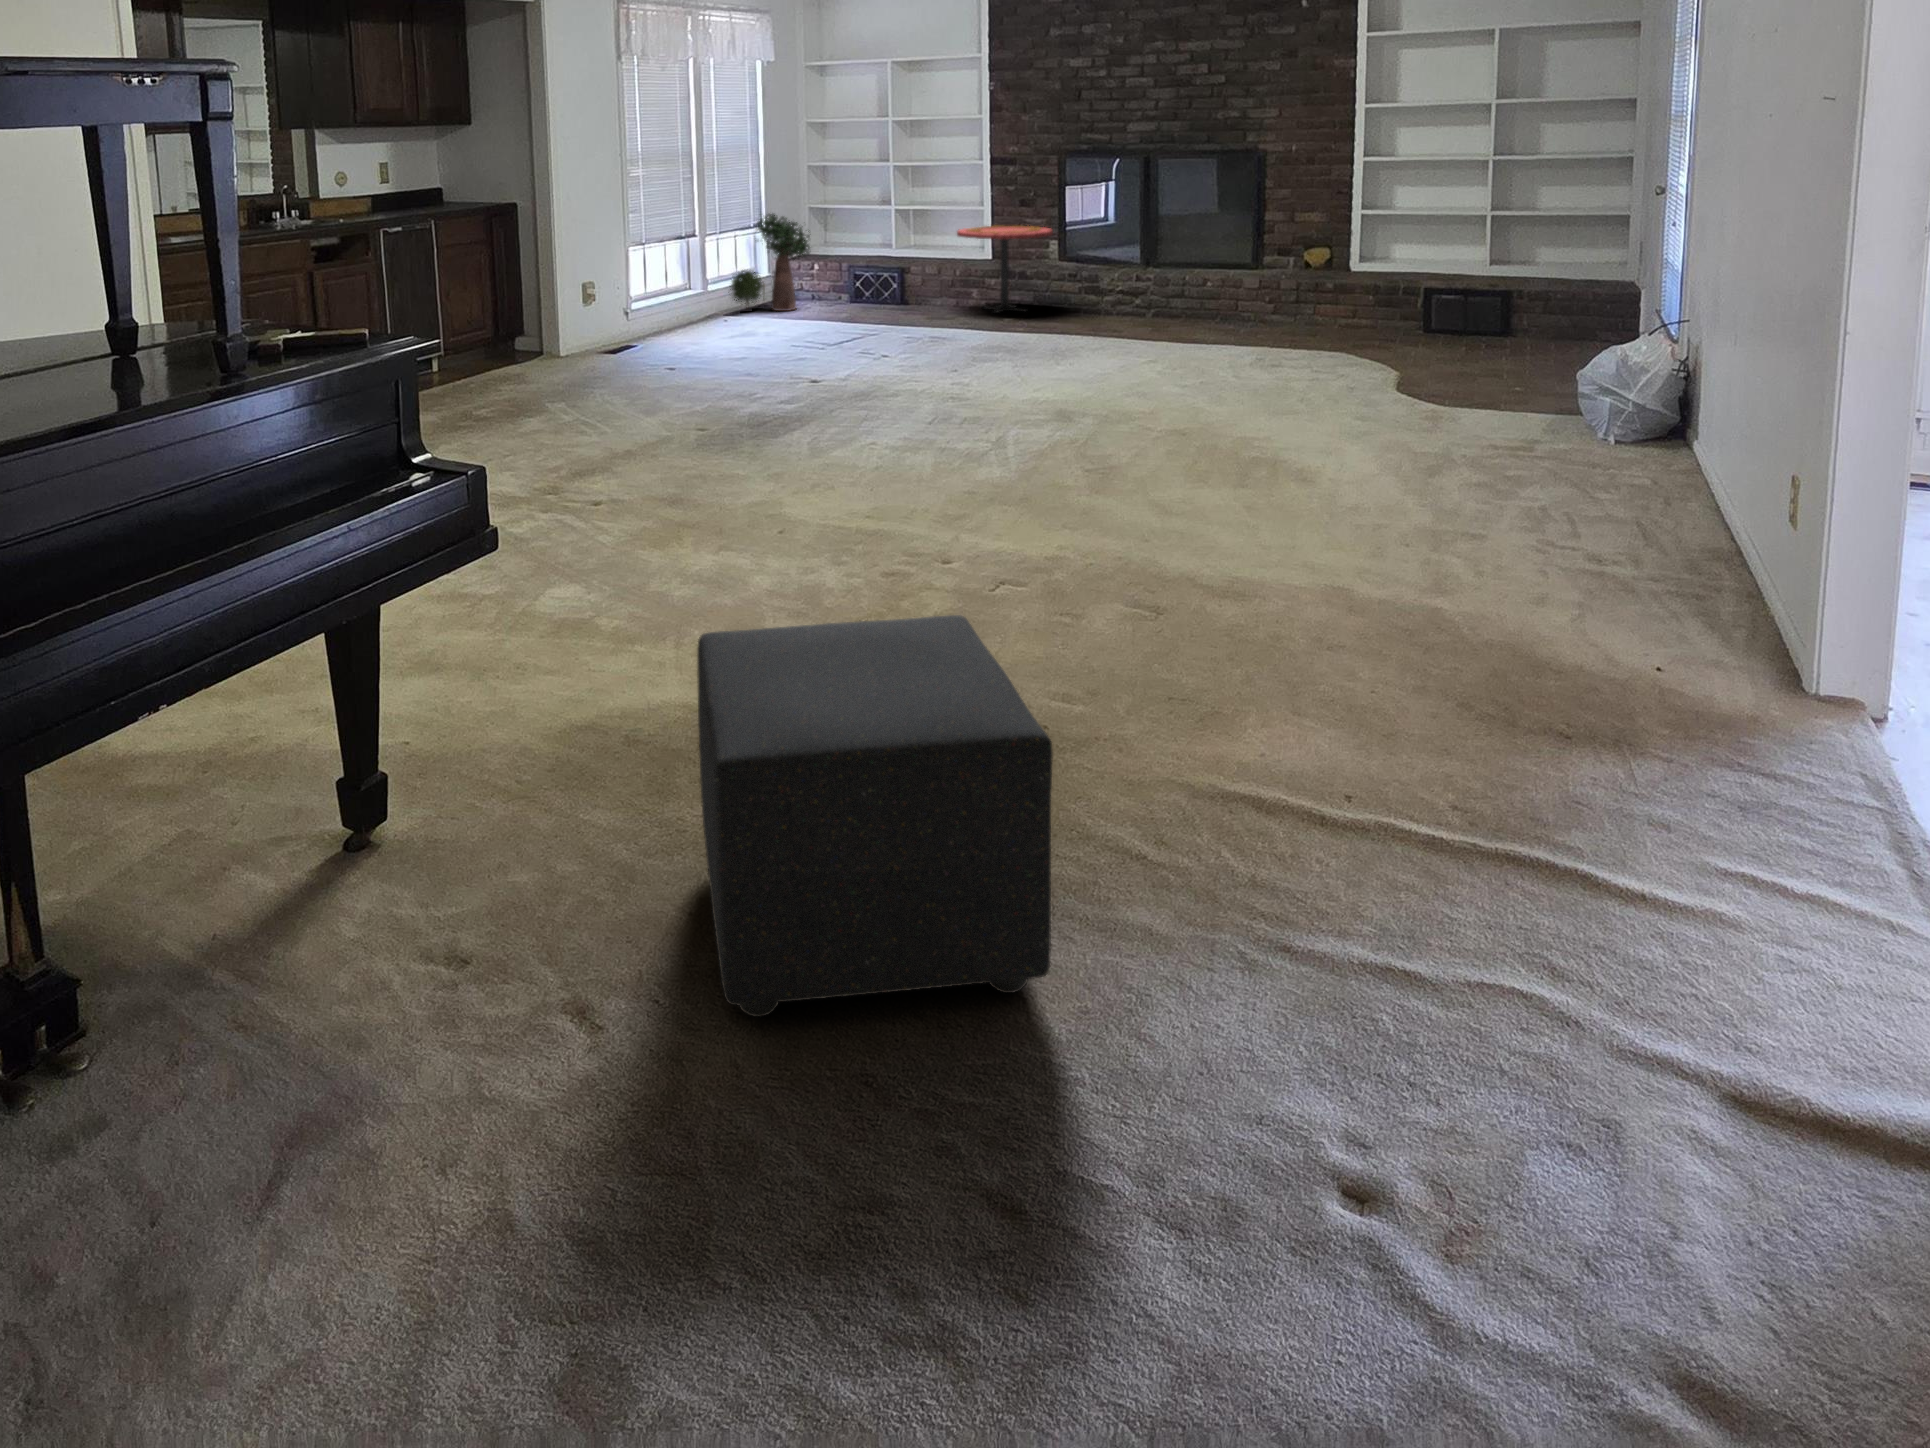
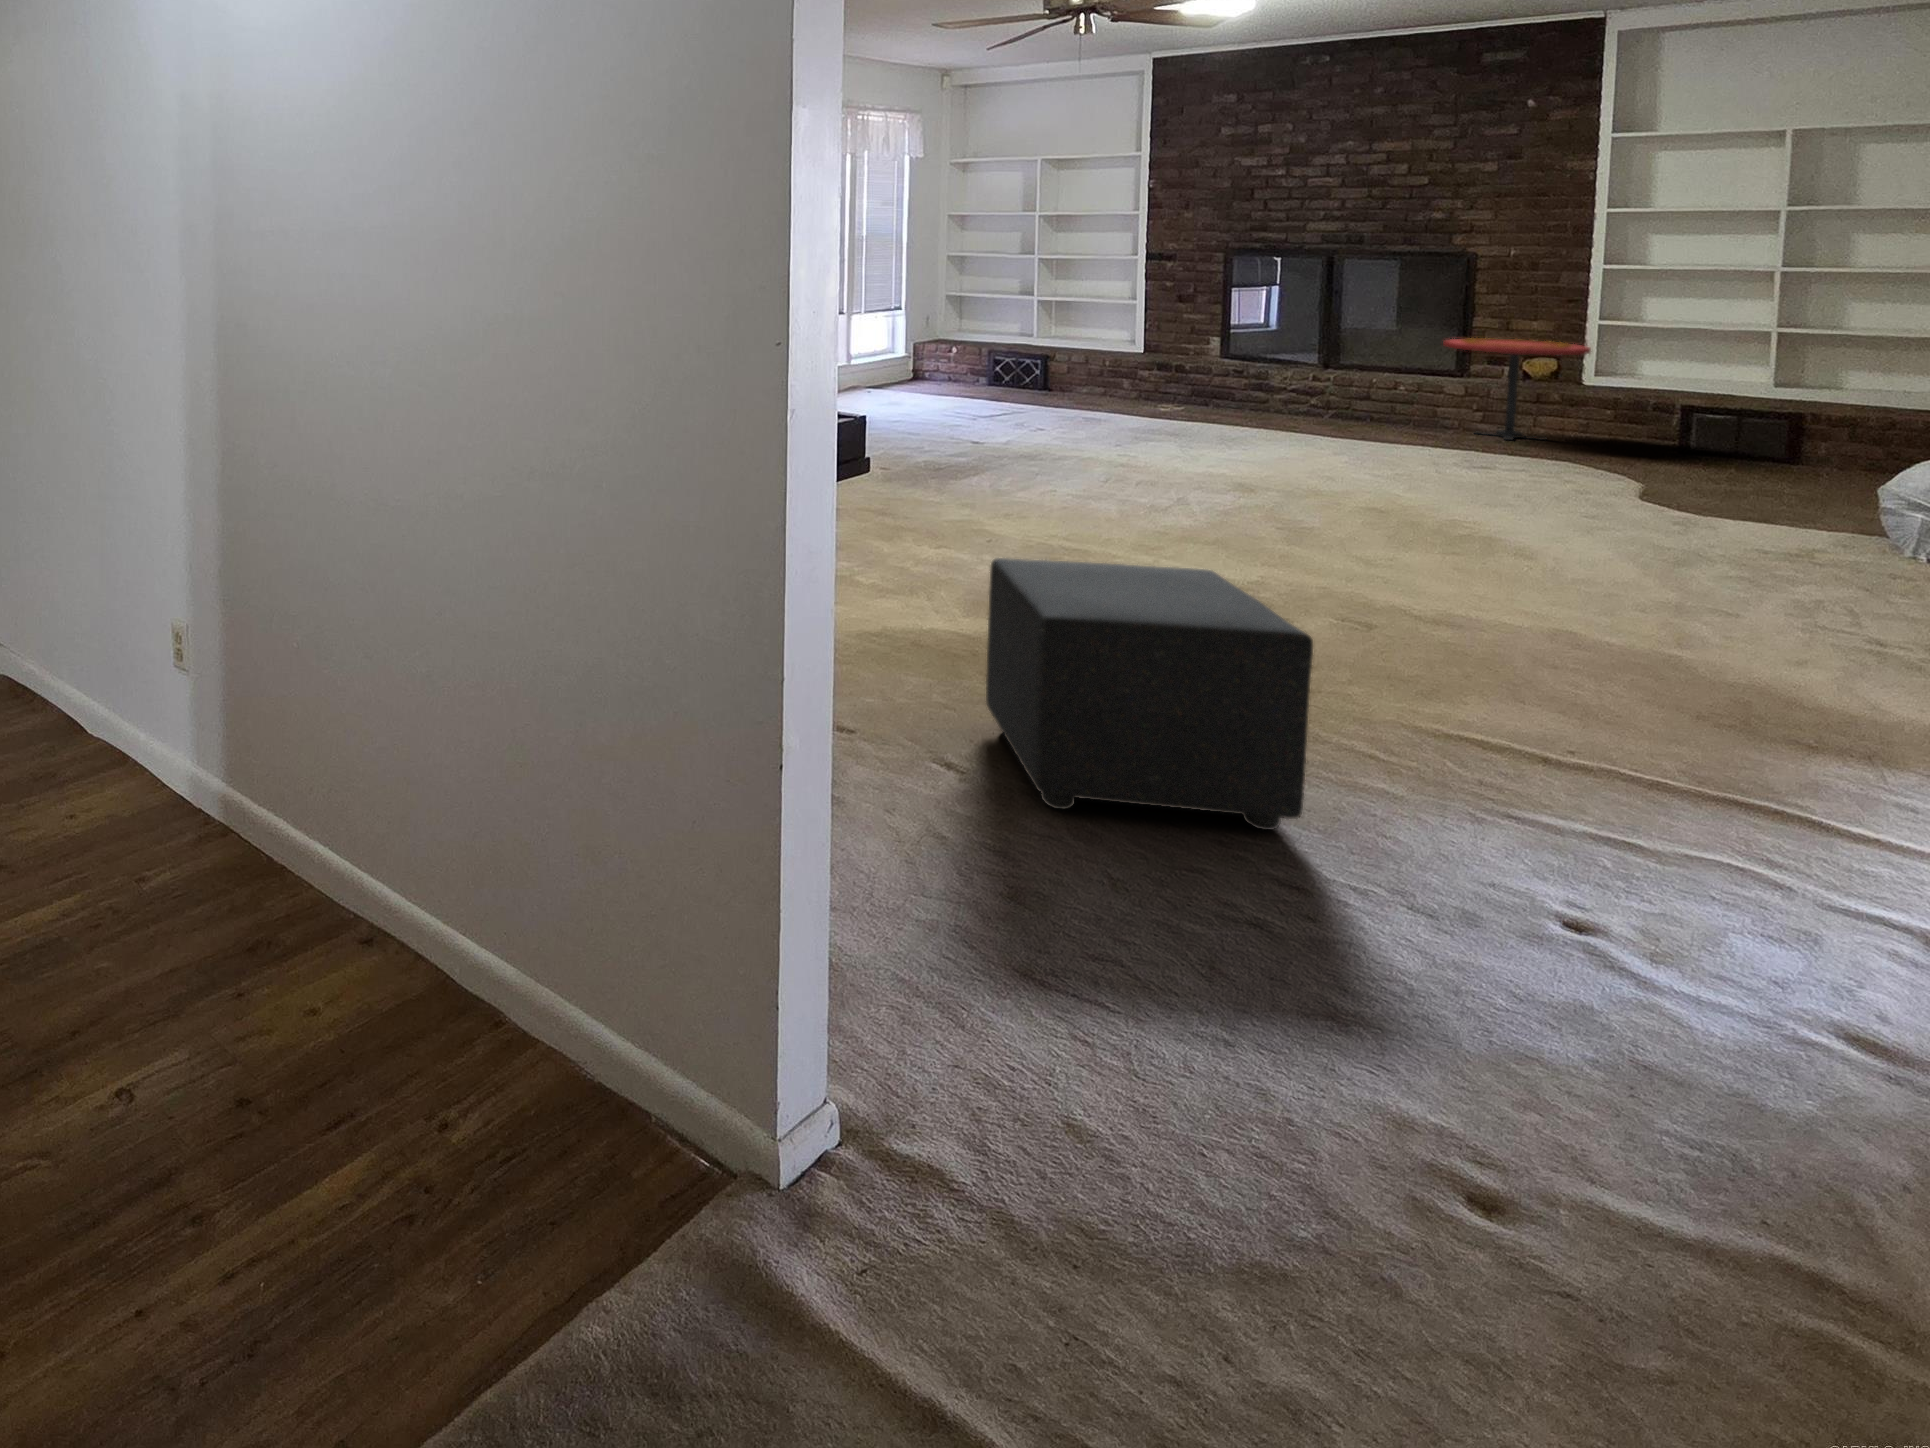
potted plant: present [730,214,810,311] -> none [870,296,955,387]
side table: present [957,226,1053,313] -> present [1443,338,1591,440]

